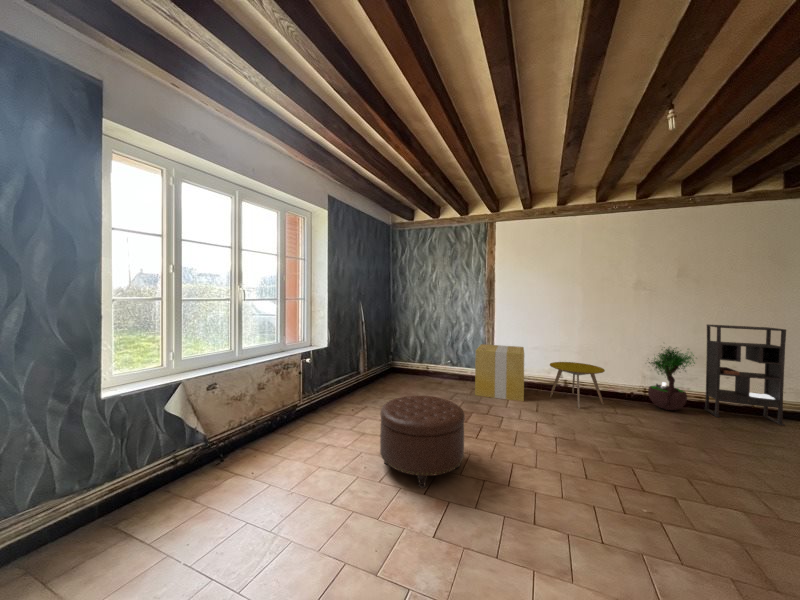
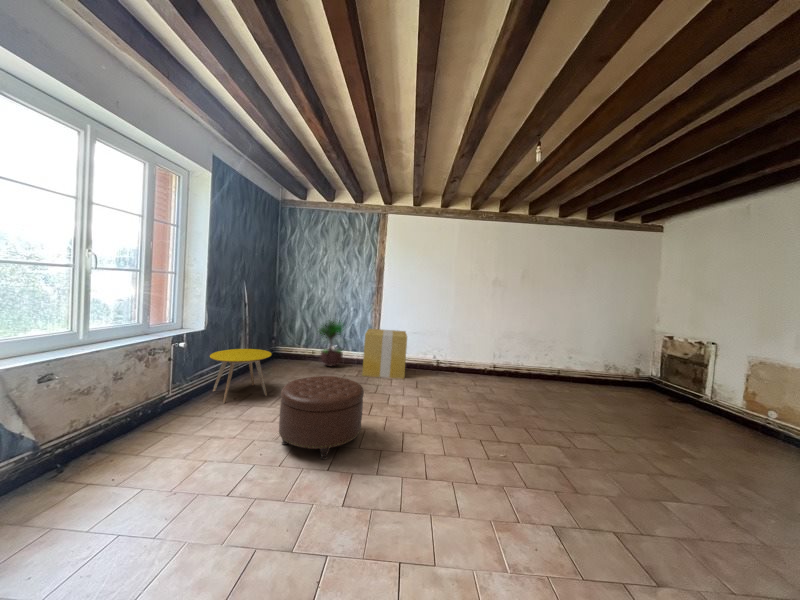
bookshelf: present [704,324,786,426] -> none [525,315,571,384]
potted tree: present [648,347,695,410] -> present [319,320,343,366]
side table: present [550,362,605,408] -> present [210,349,272,403]

